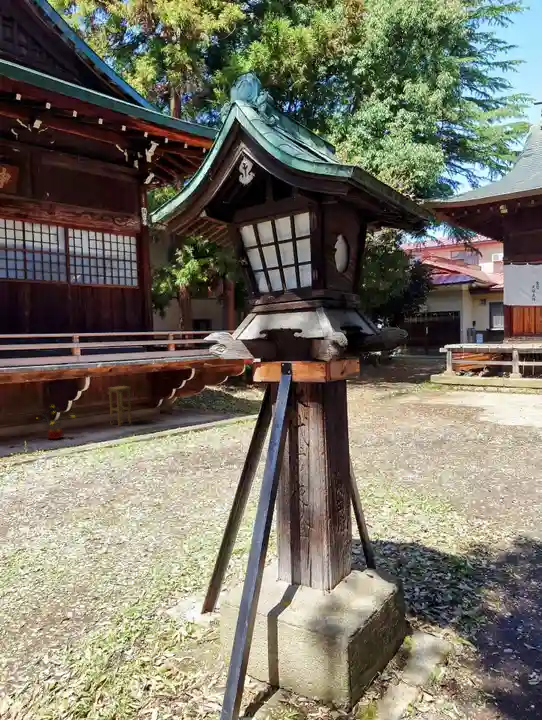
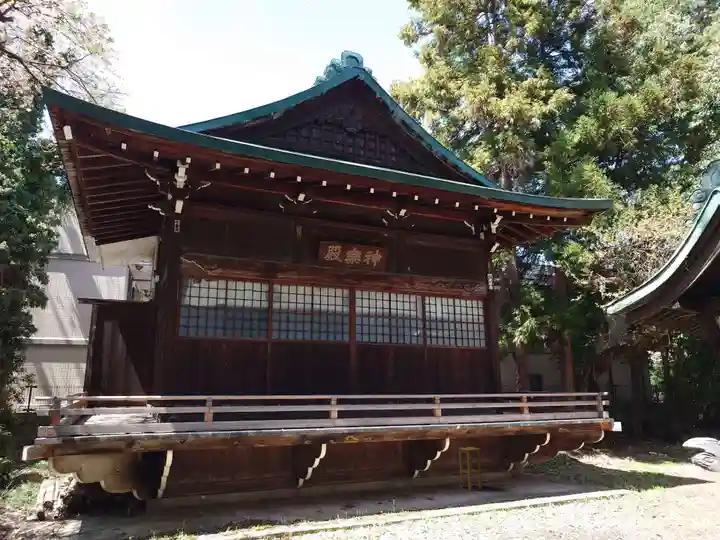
decorative plant: present [46,420,63,439] -> none [393,462,431,498]

